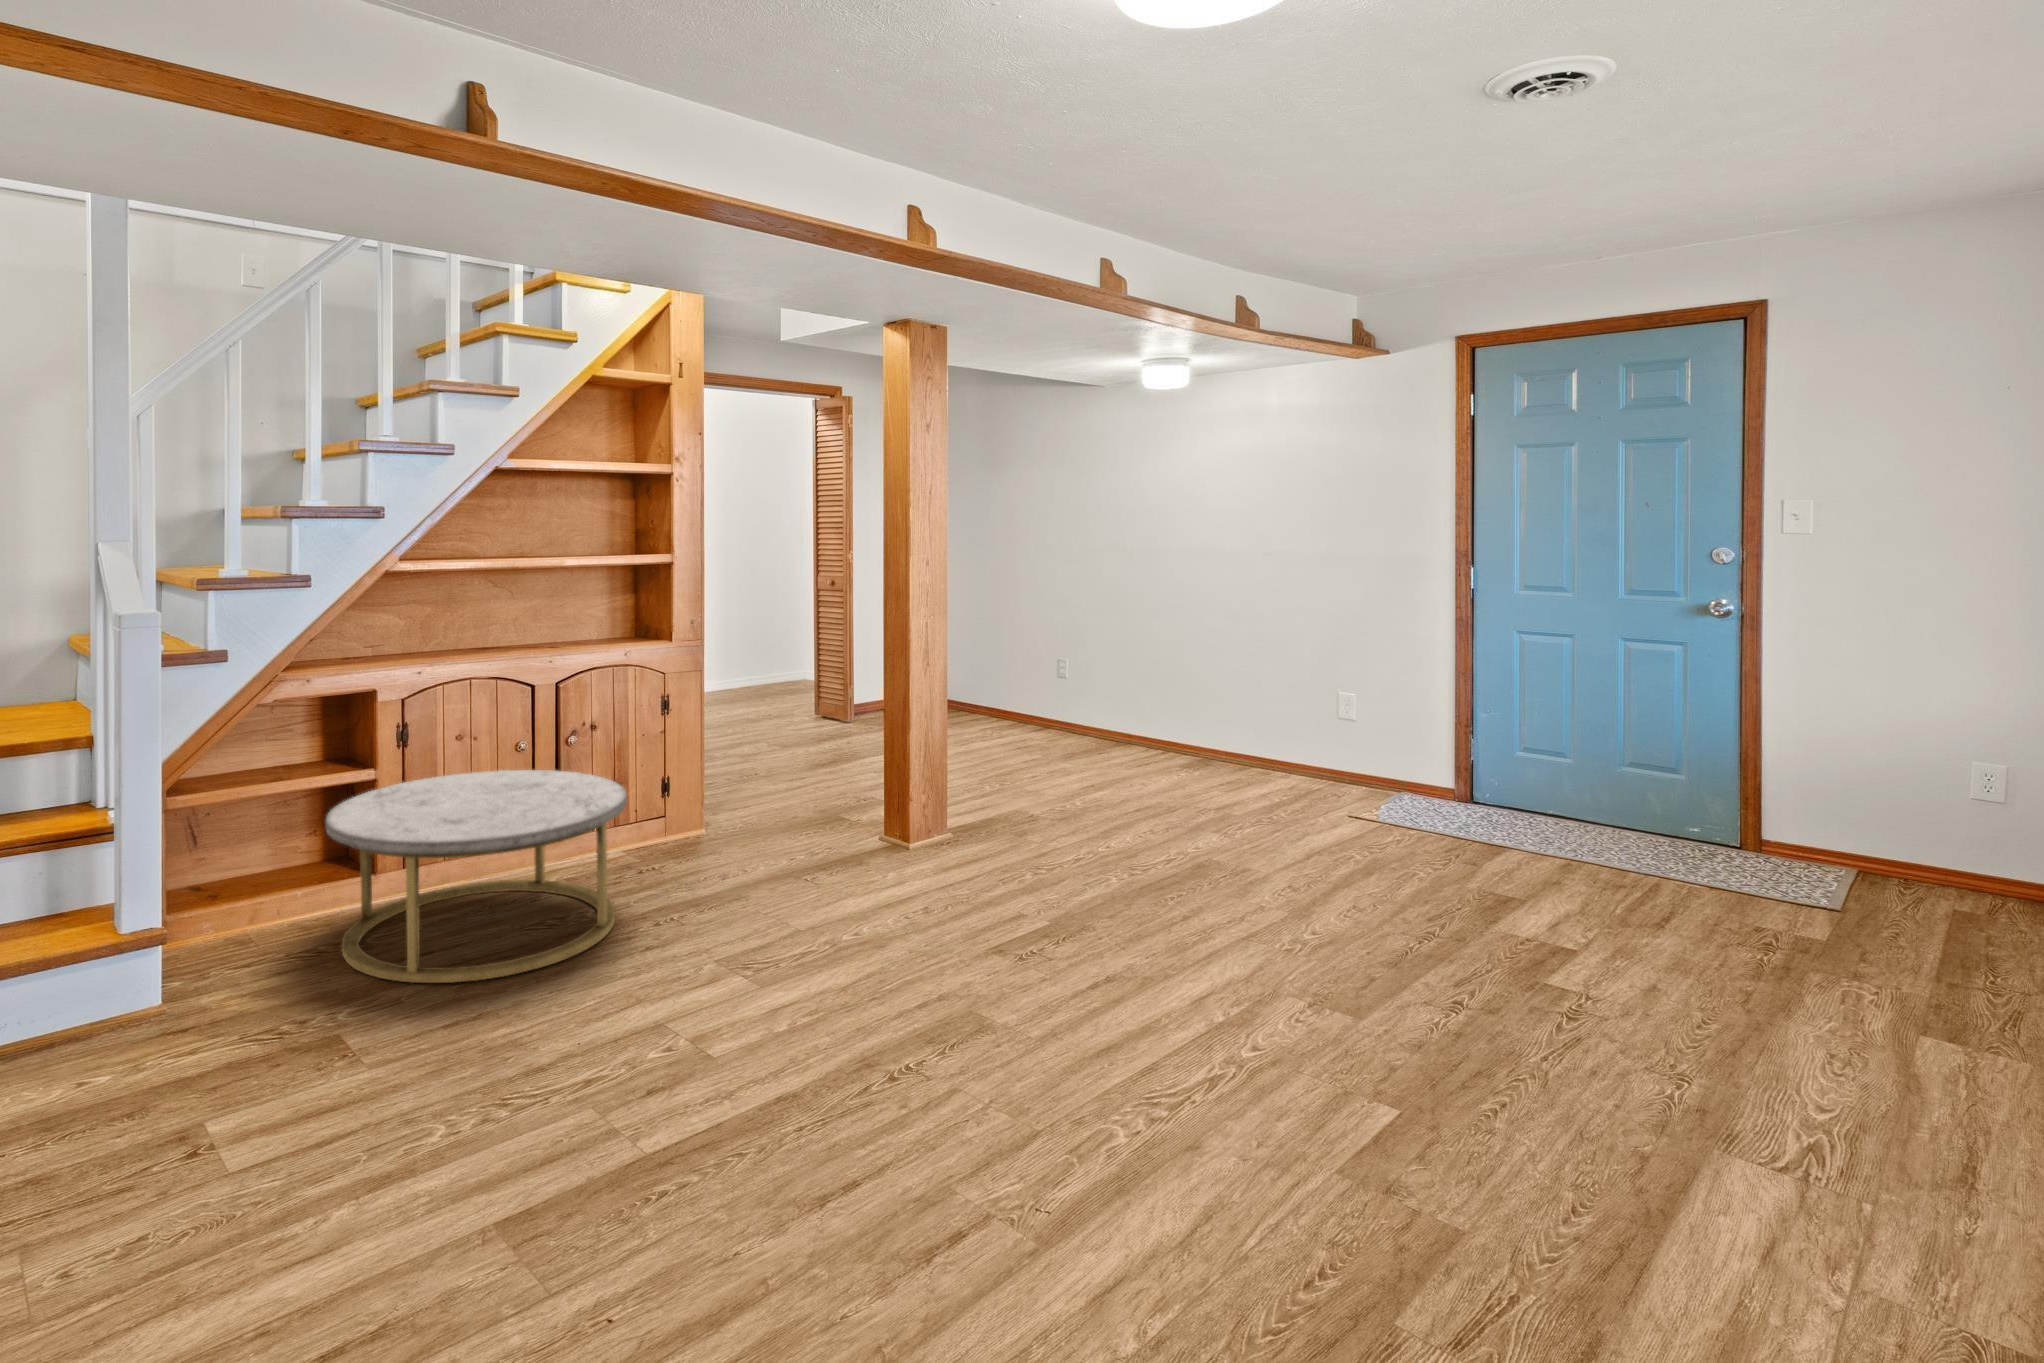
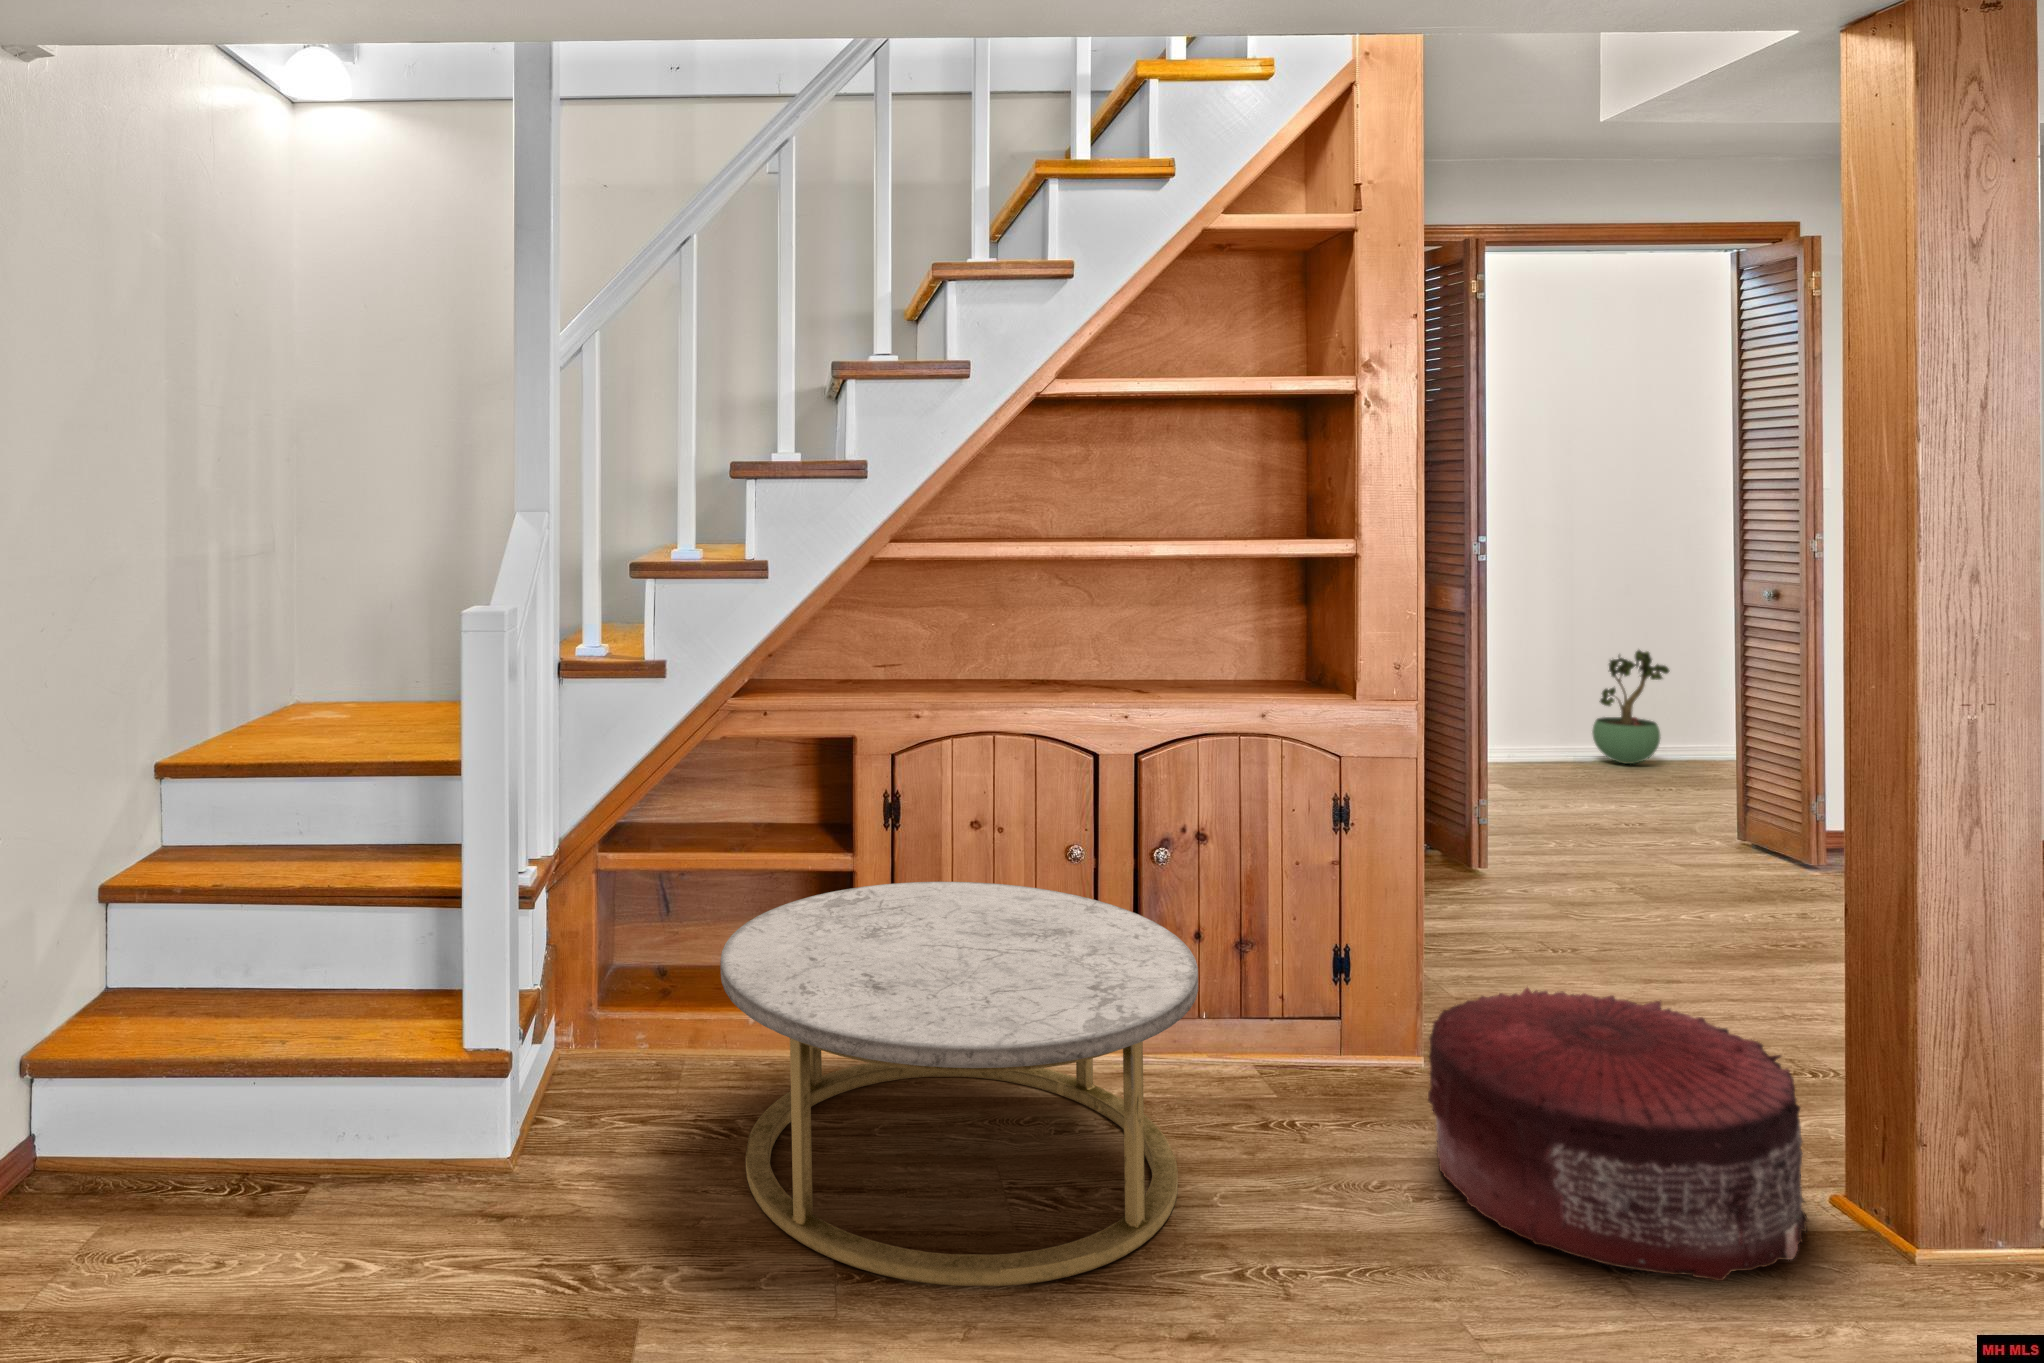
potted plant: none [738,623,776,692] -> present [1592,650,1669,764]
pouf: none [724,775,880,889] -> present [1428,988,1808,1281]

